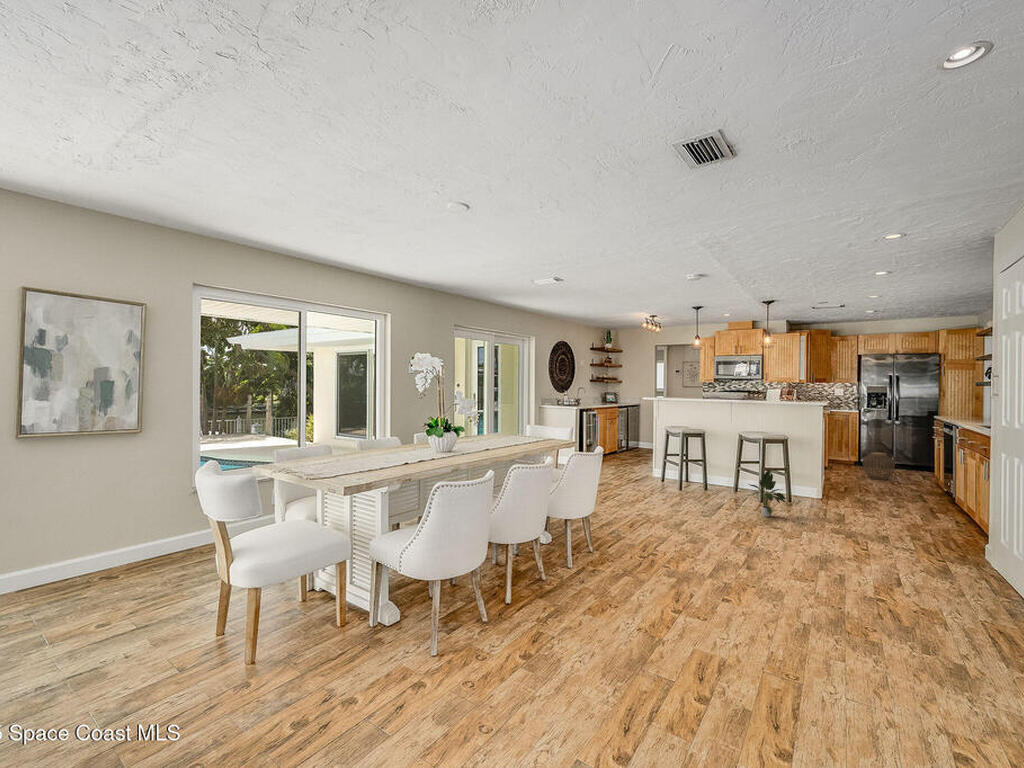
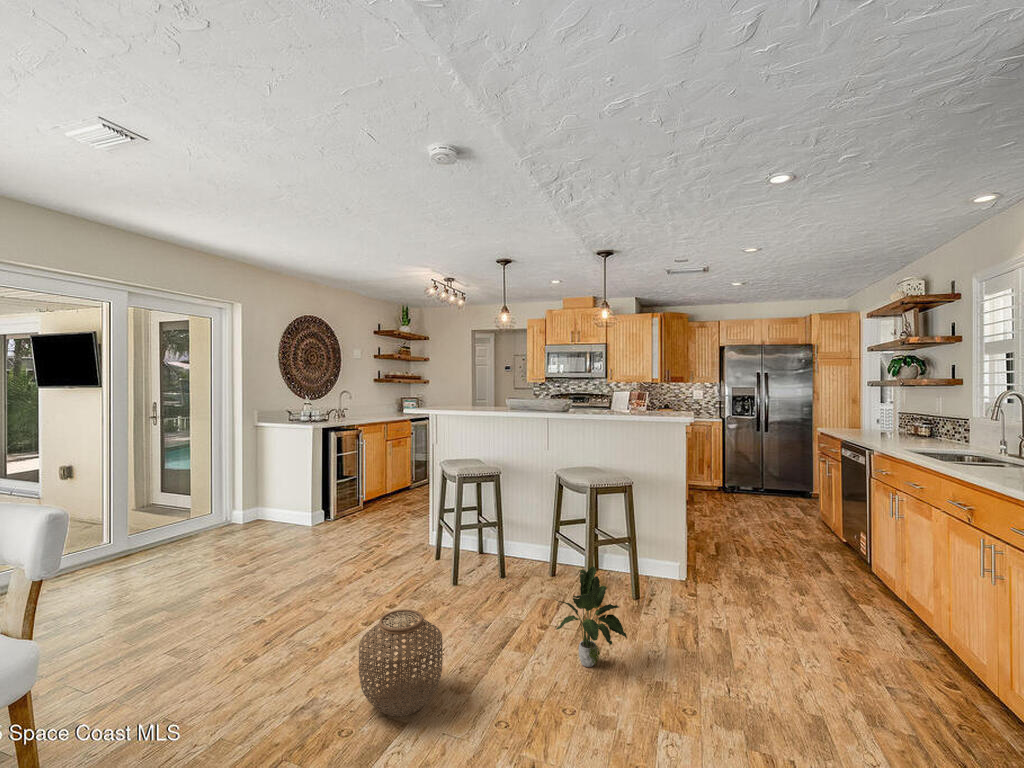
woven basket: present [863,452,895,480] -> present [359,609,443,716]

